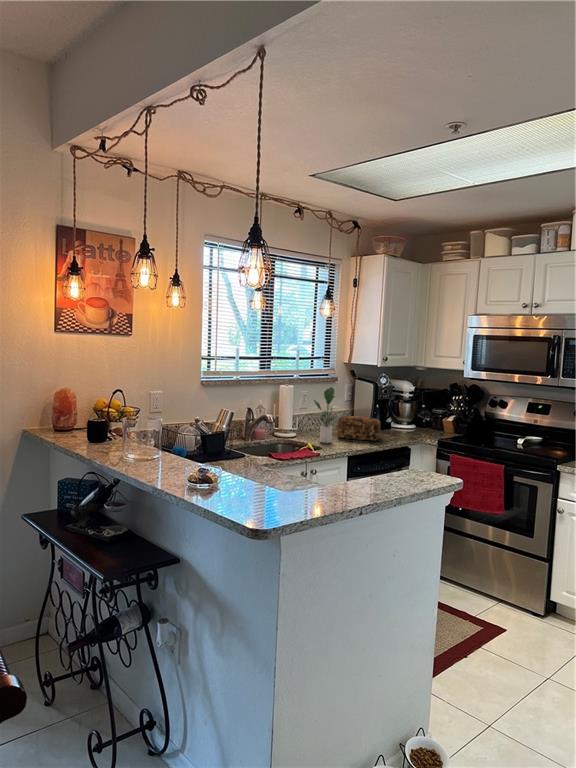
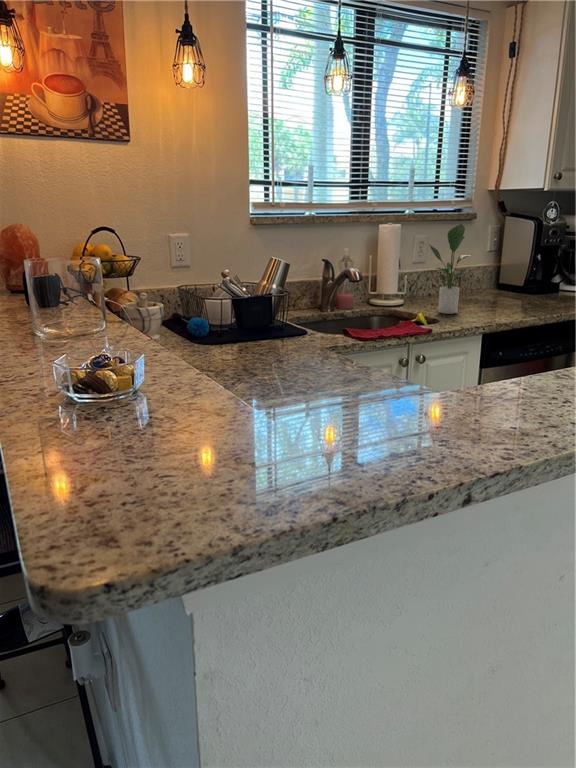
bread loaf: present [337,415,381,440] -> none [468,271,542,310]

